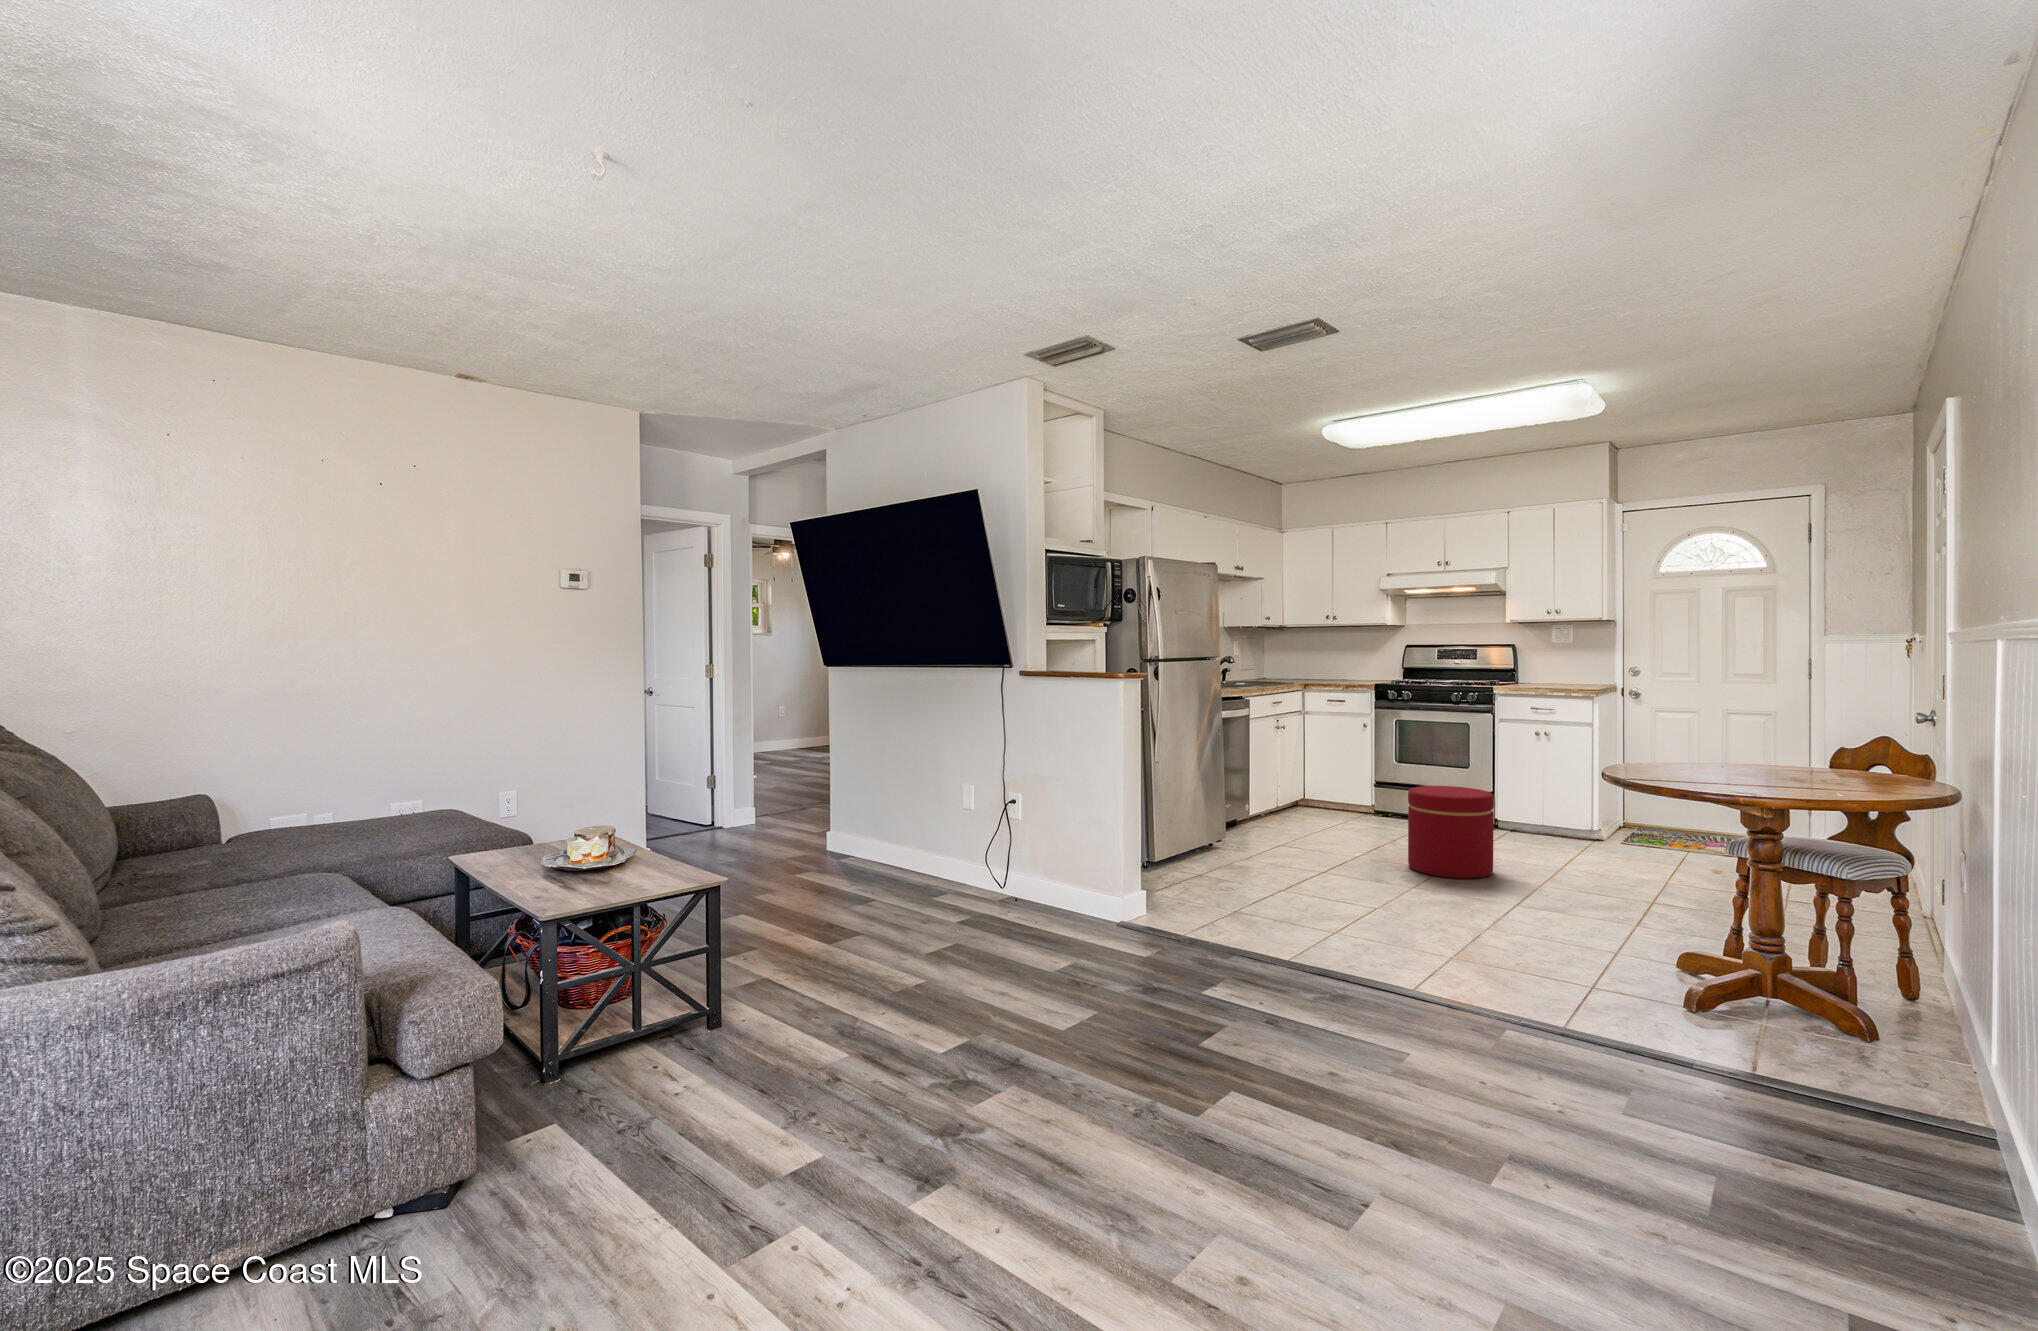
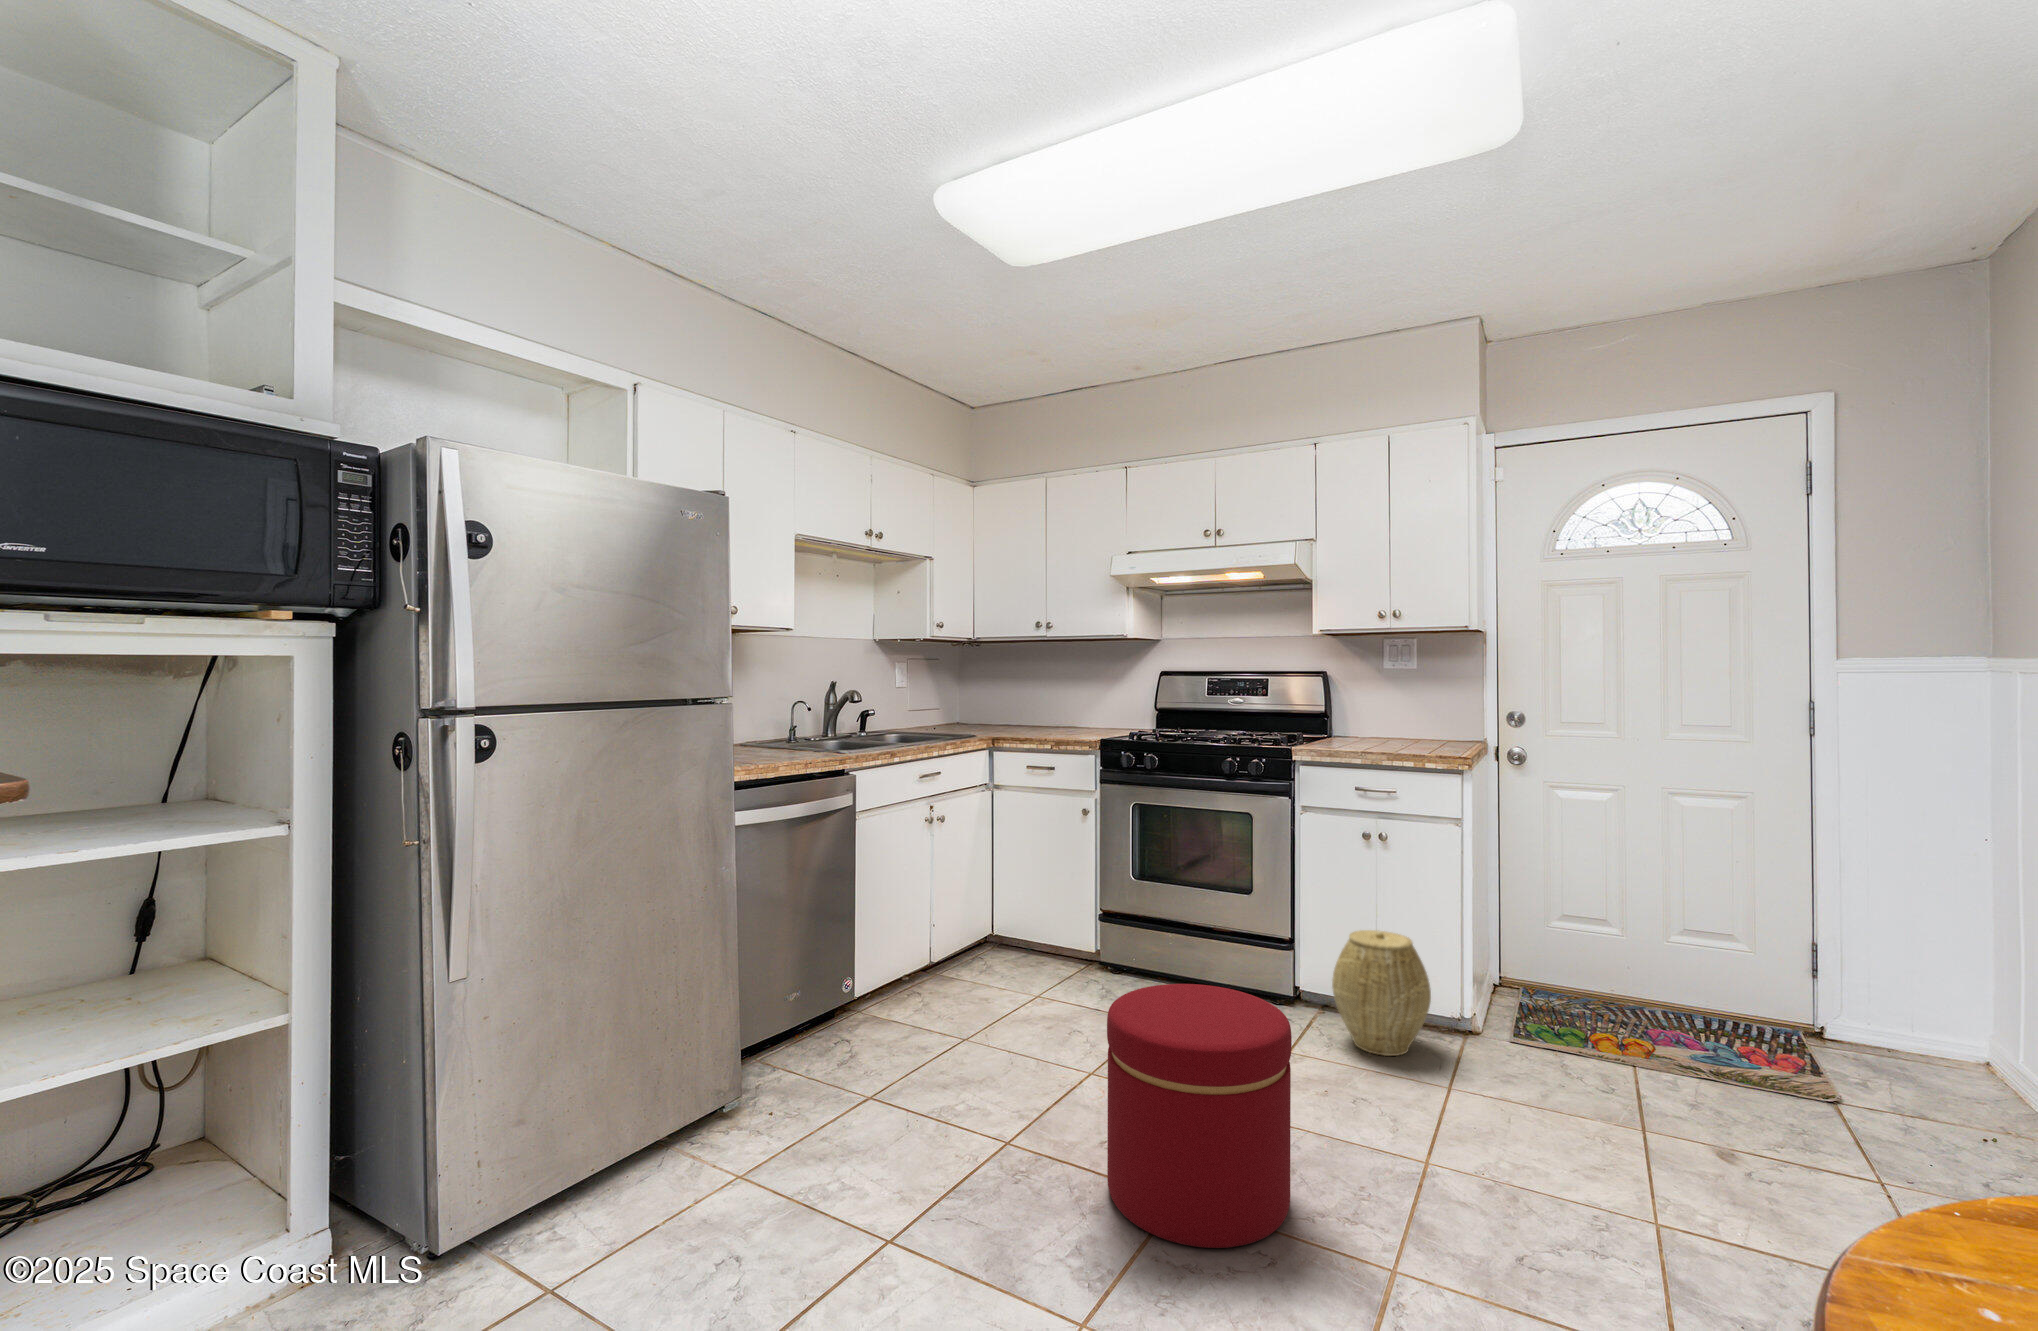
woven basket: none [1516,781,1572,844] -> present [1332,930,1431,1056]

